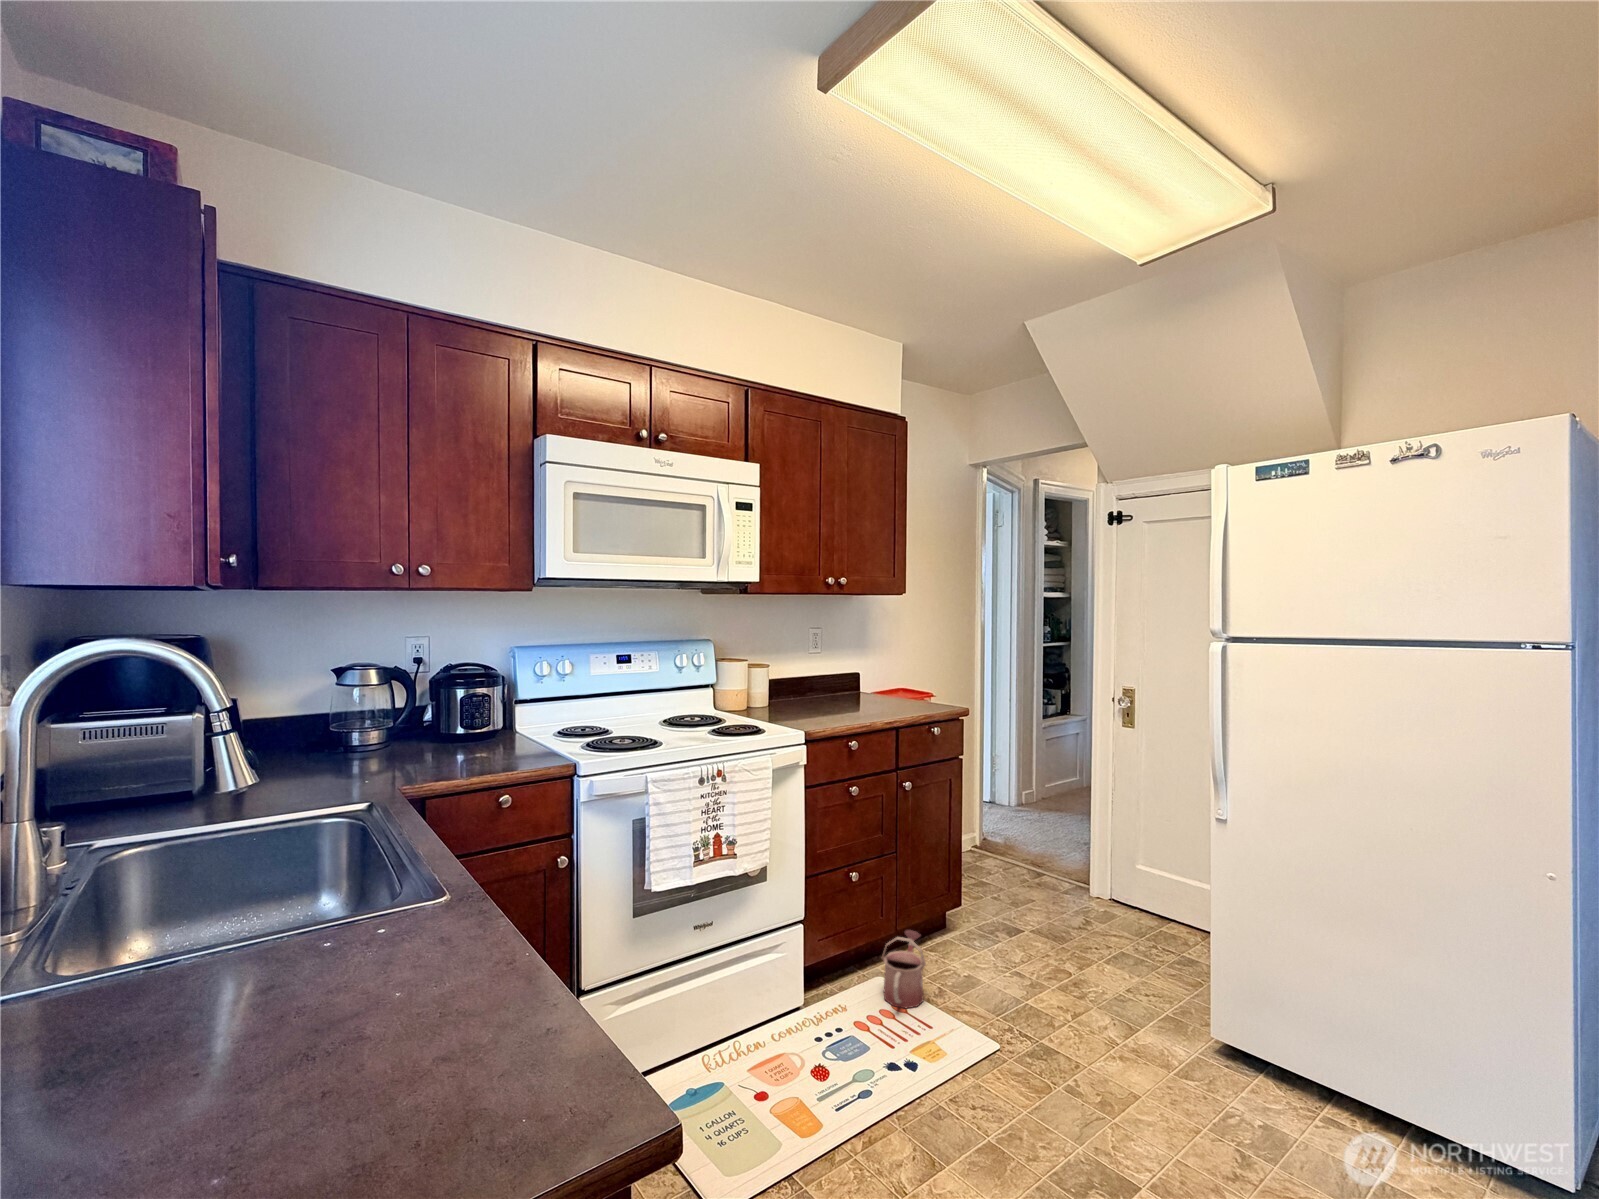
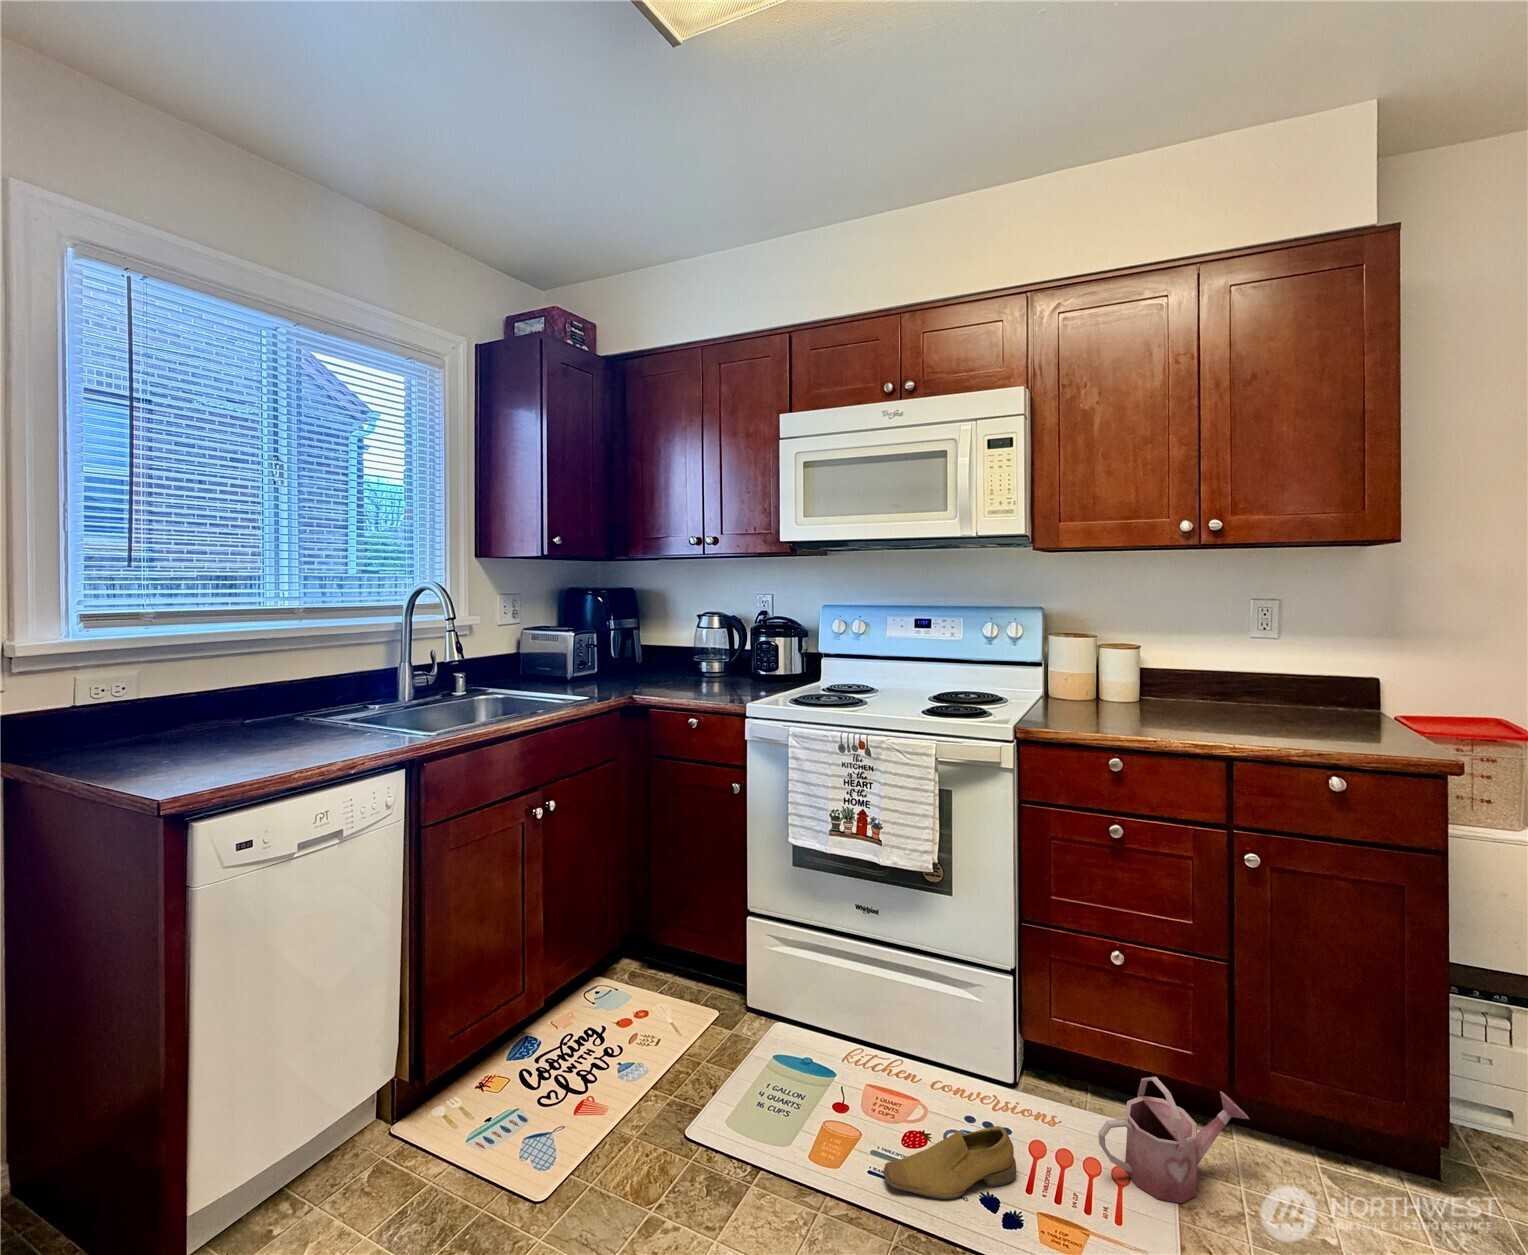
shoe: none [844,1019,881,1103] -> present [883,1126,1016,1199]

